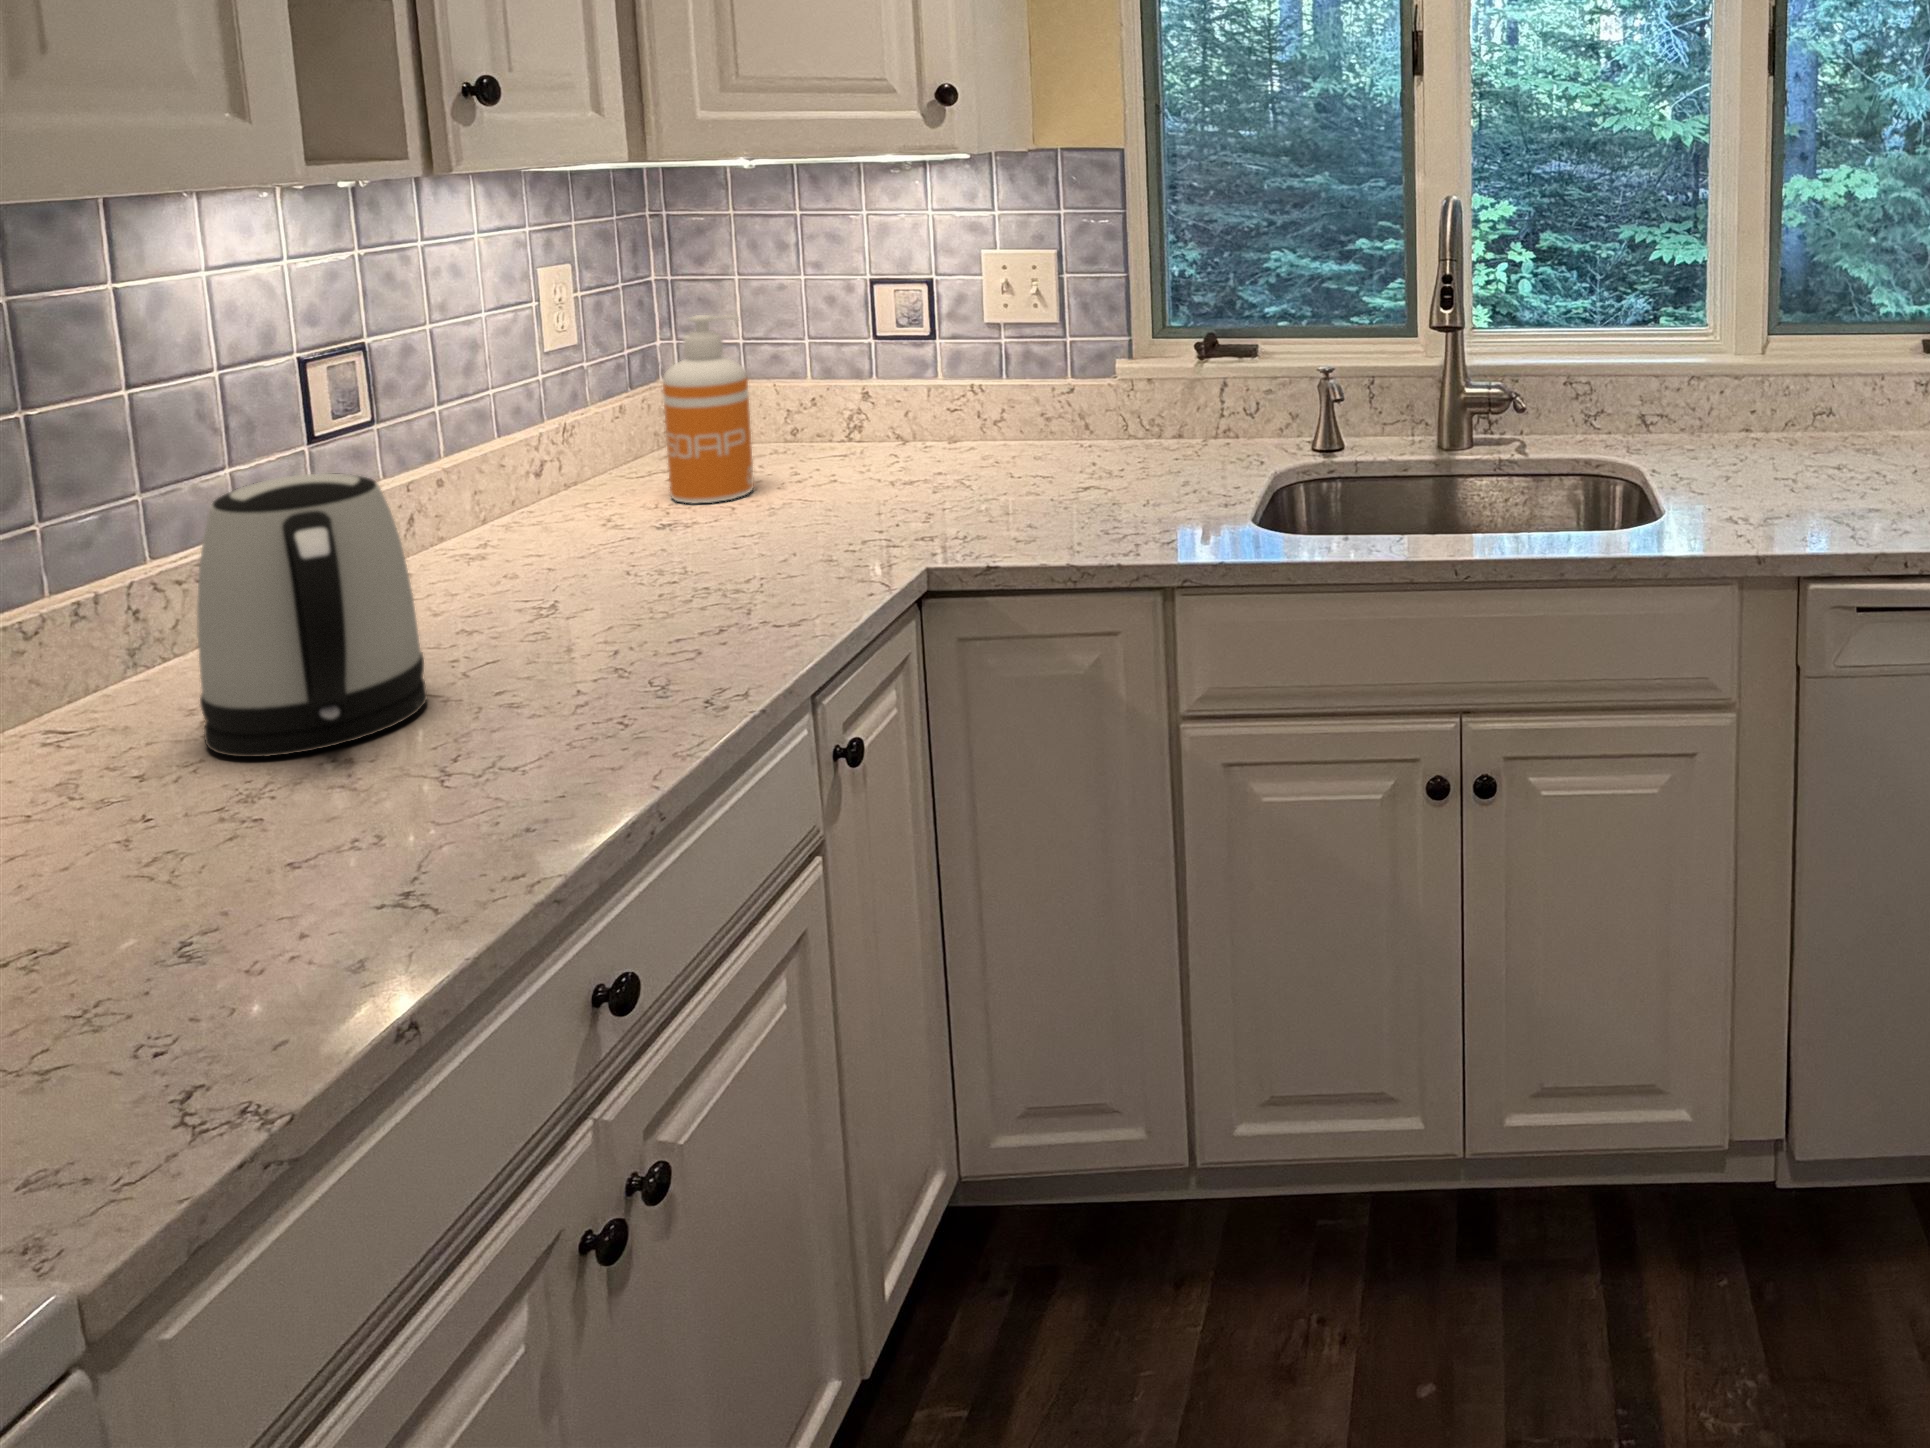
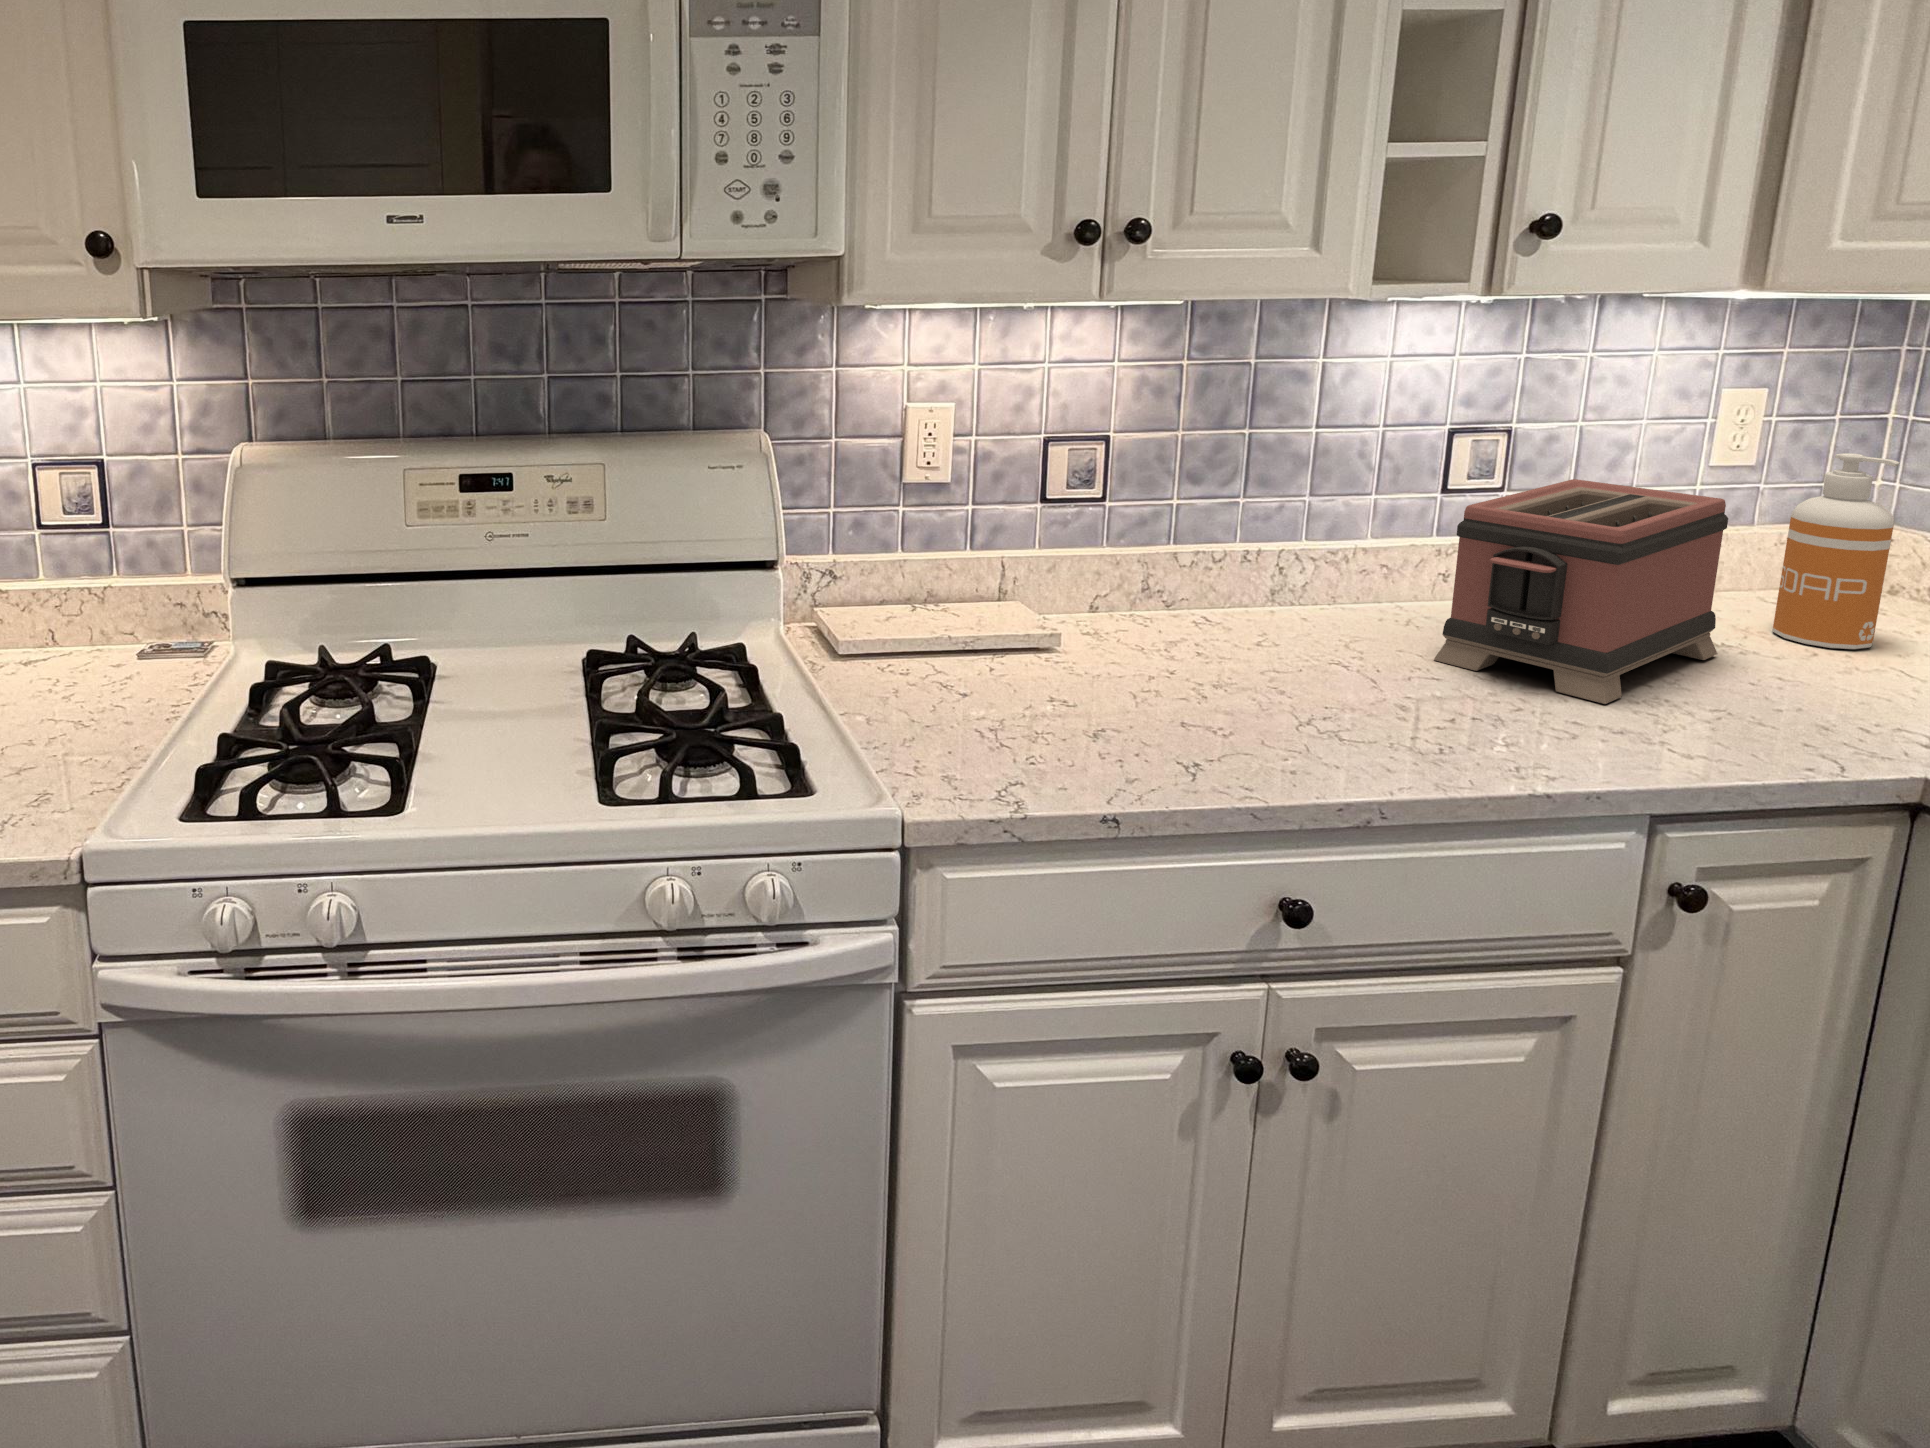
toaster: none [450,377,678,645] -> present [1434,479,1728,704]
kettle: present [197,473,427,757] -> none [1235,497,1370,684]

